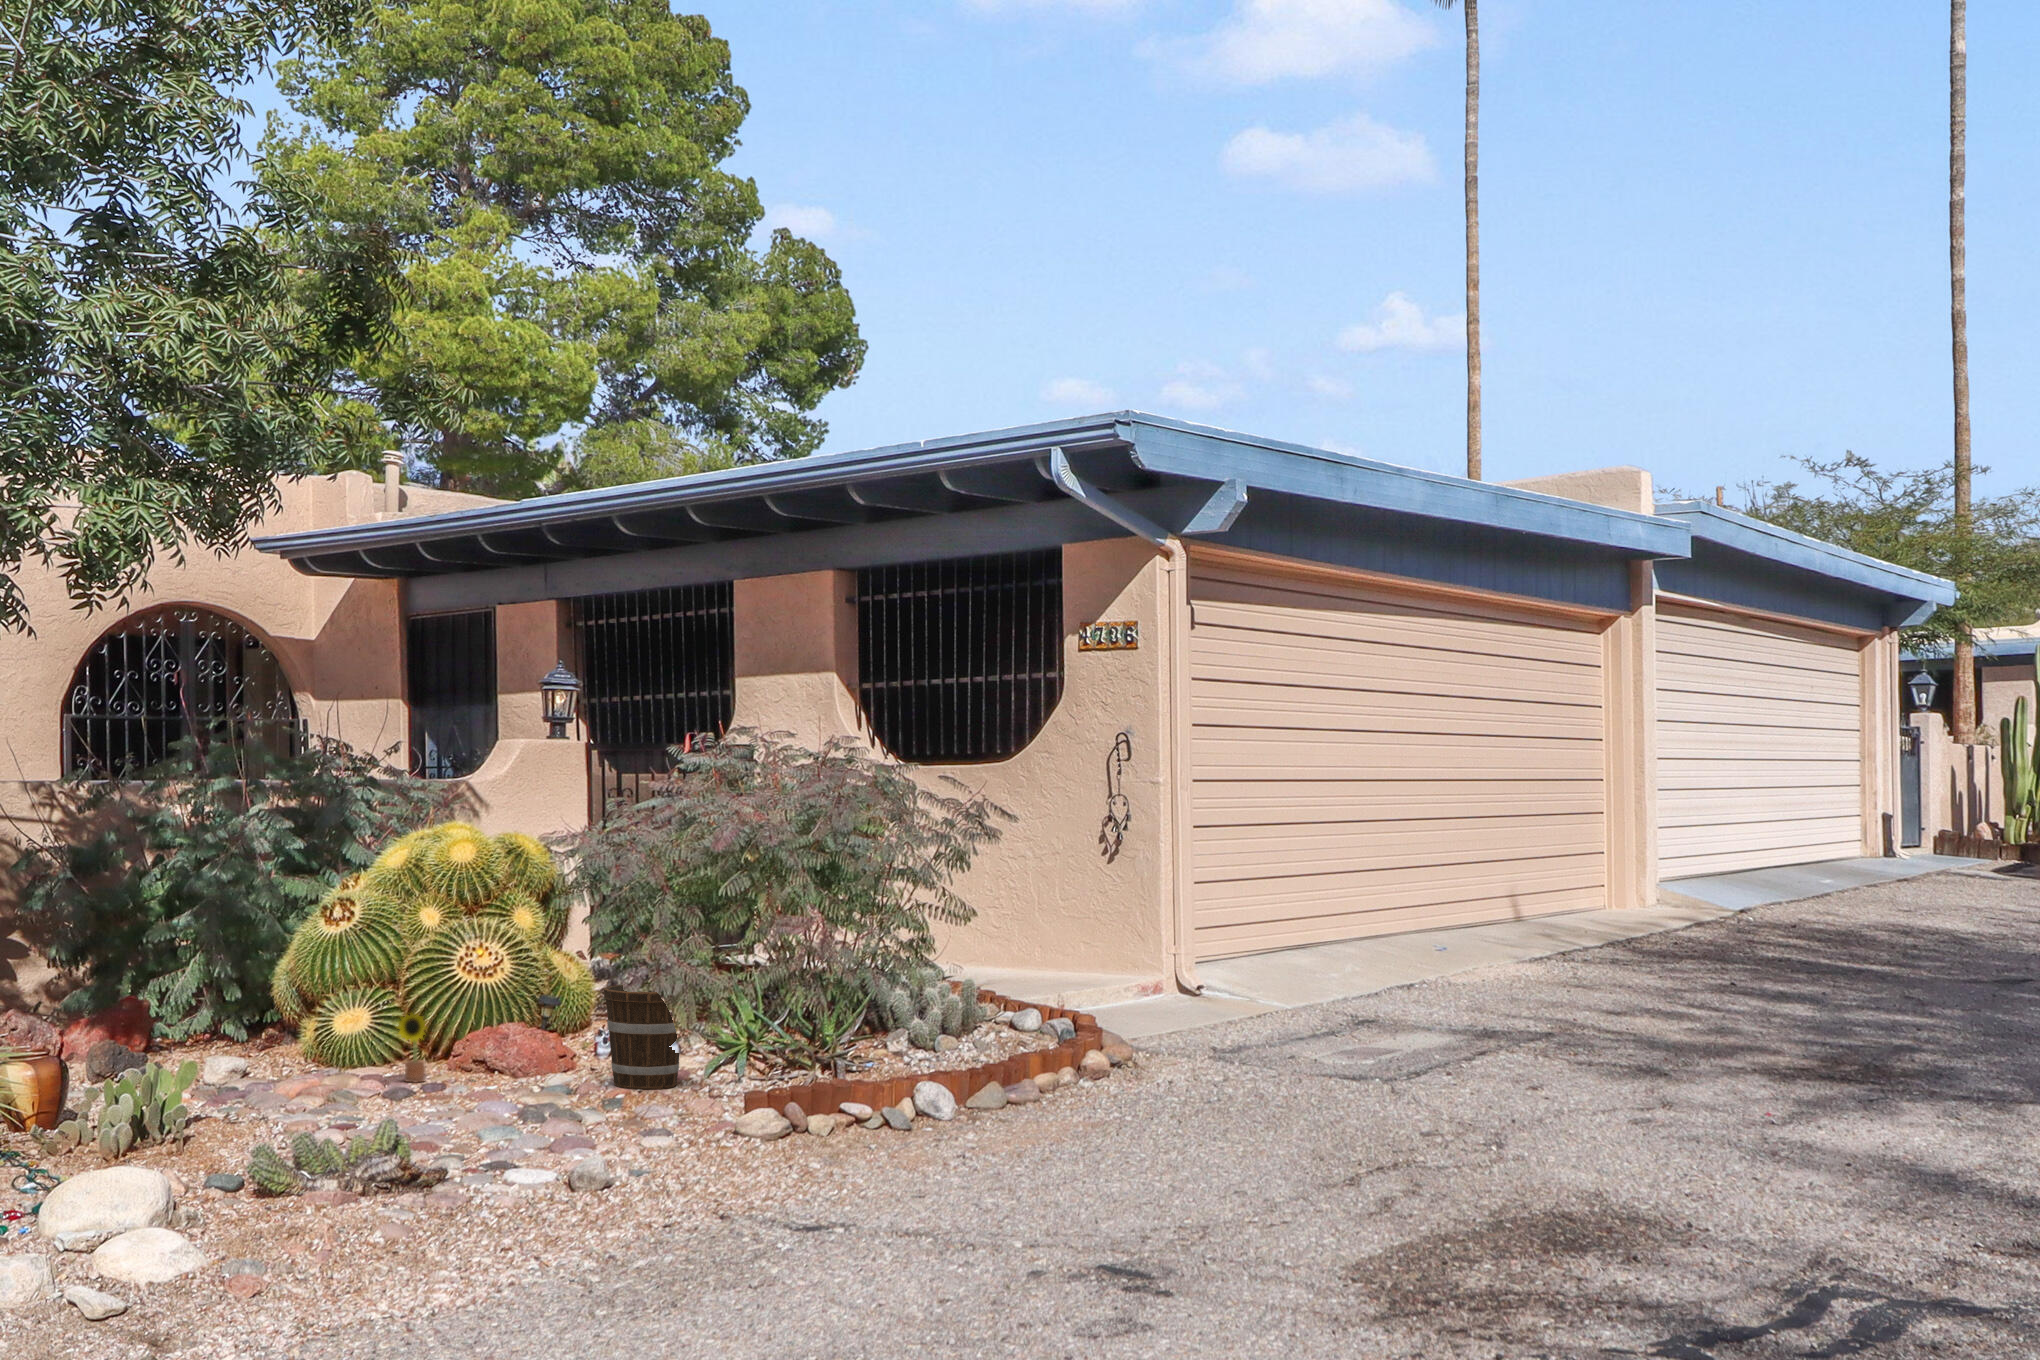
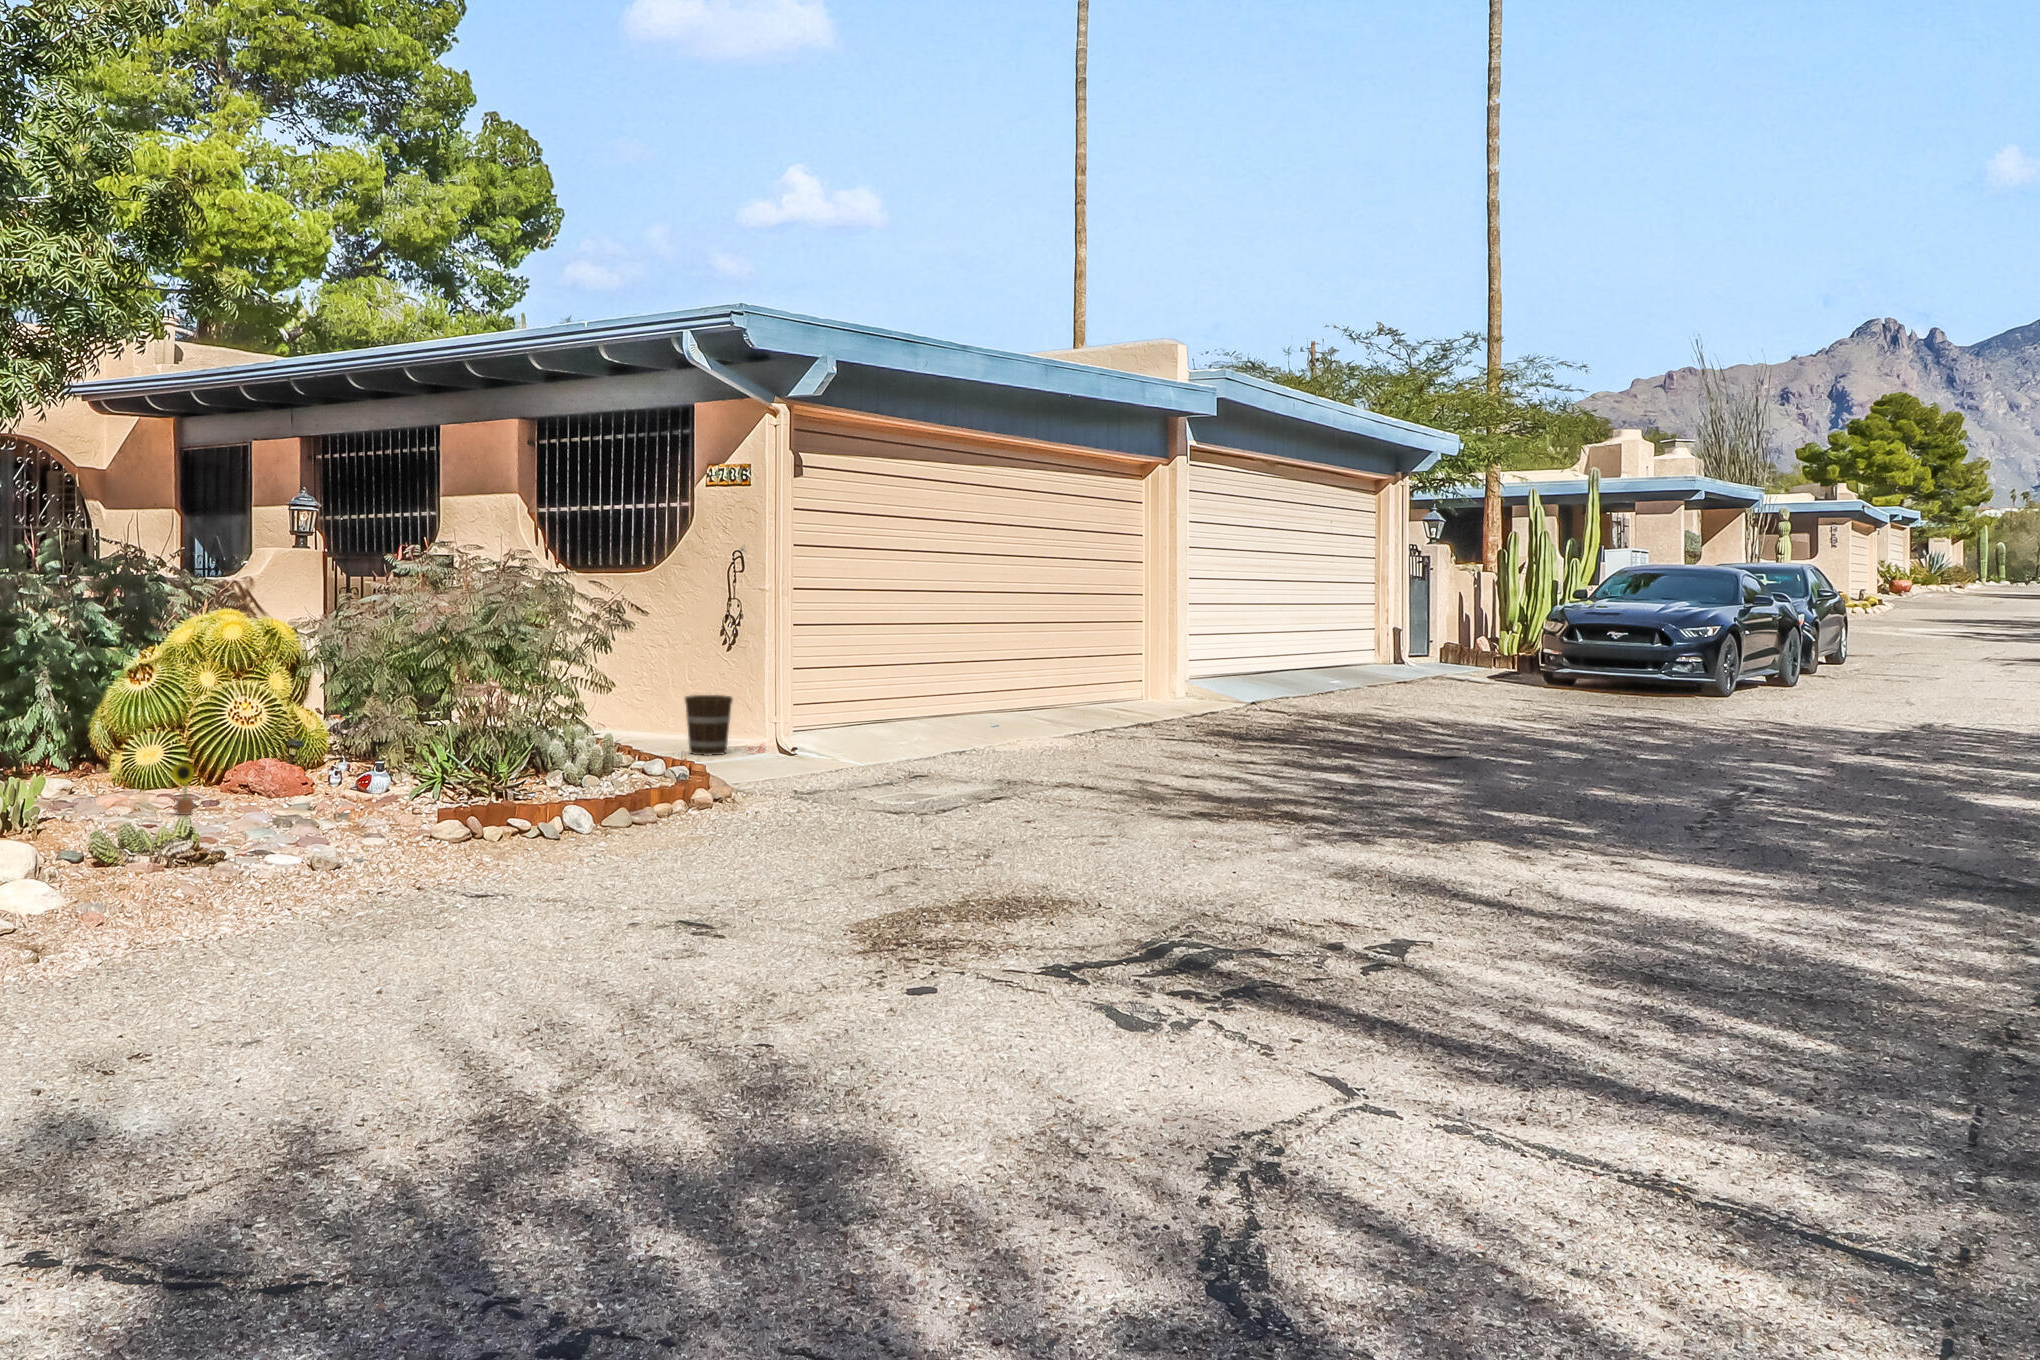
bucket: present [604,985,680,1089] -> present [685,695,732,755]

